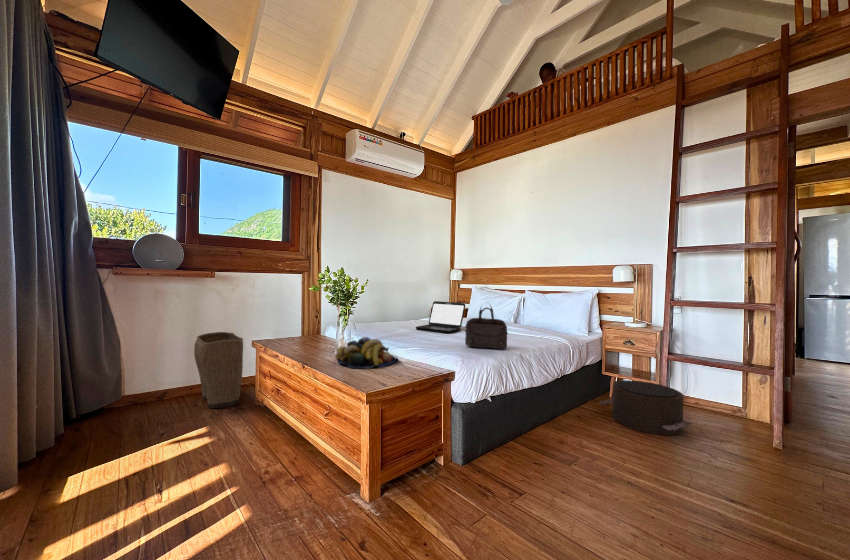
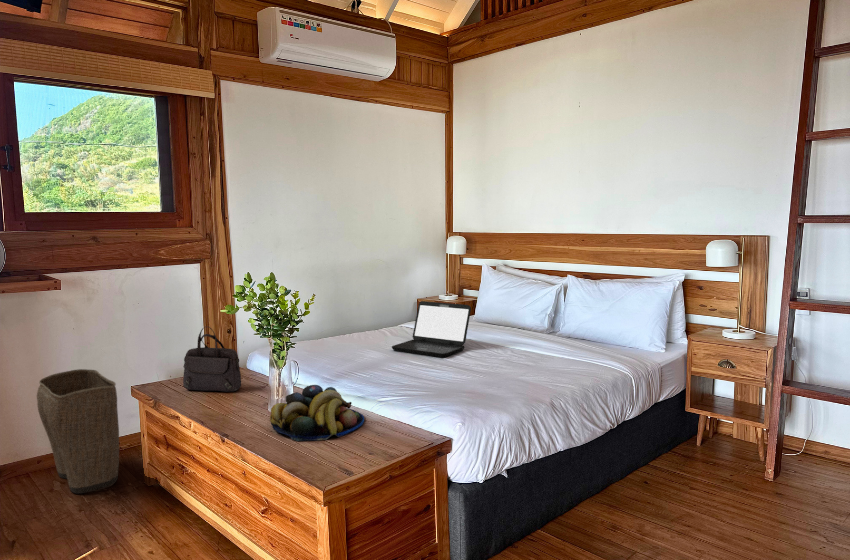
handbag: present [465,307,508,349] -> present [183,327,241,392]
pouf: present [600,380,692,435] -> none [676,422,810,507]

